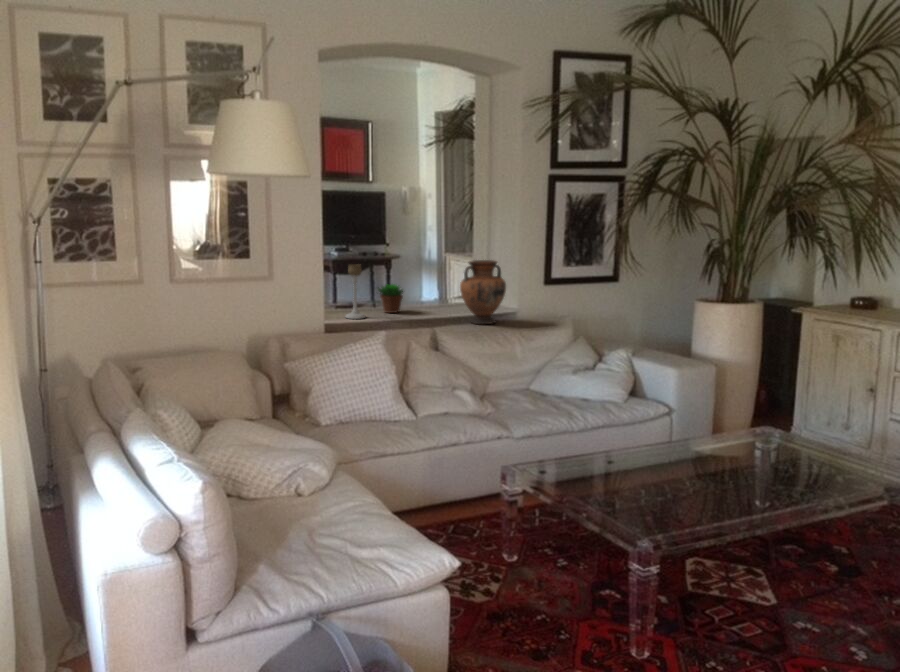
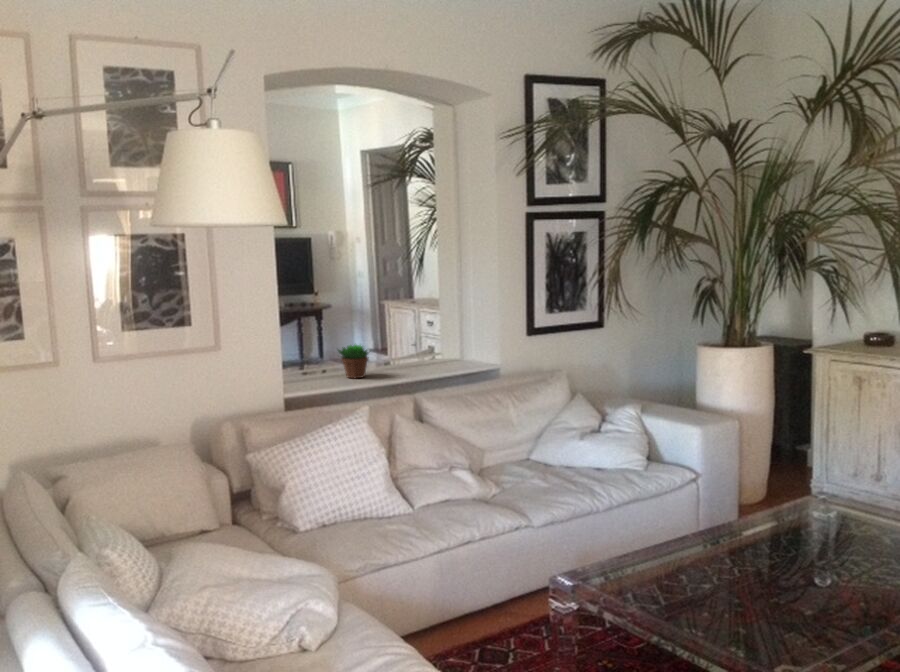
vase: present [460,260,506,324] -> none [437,312,491,386]
candle holder: present [345,264,366,319] -> none [304,324,329,389]

